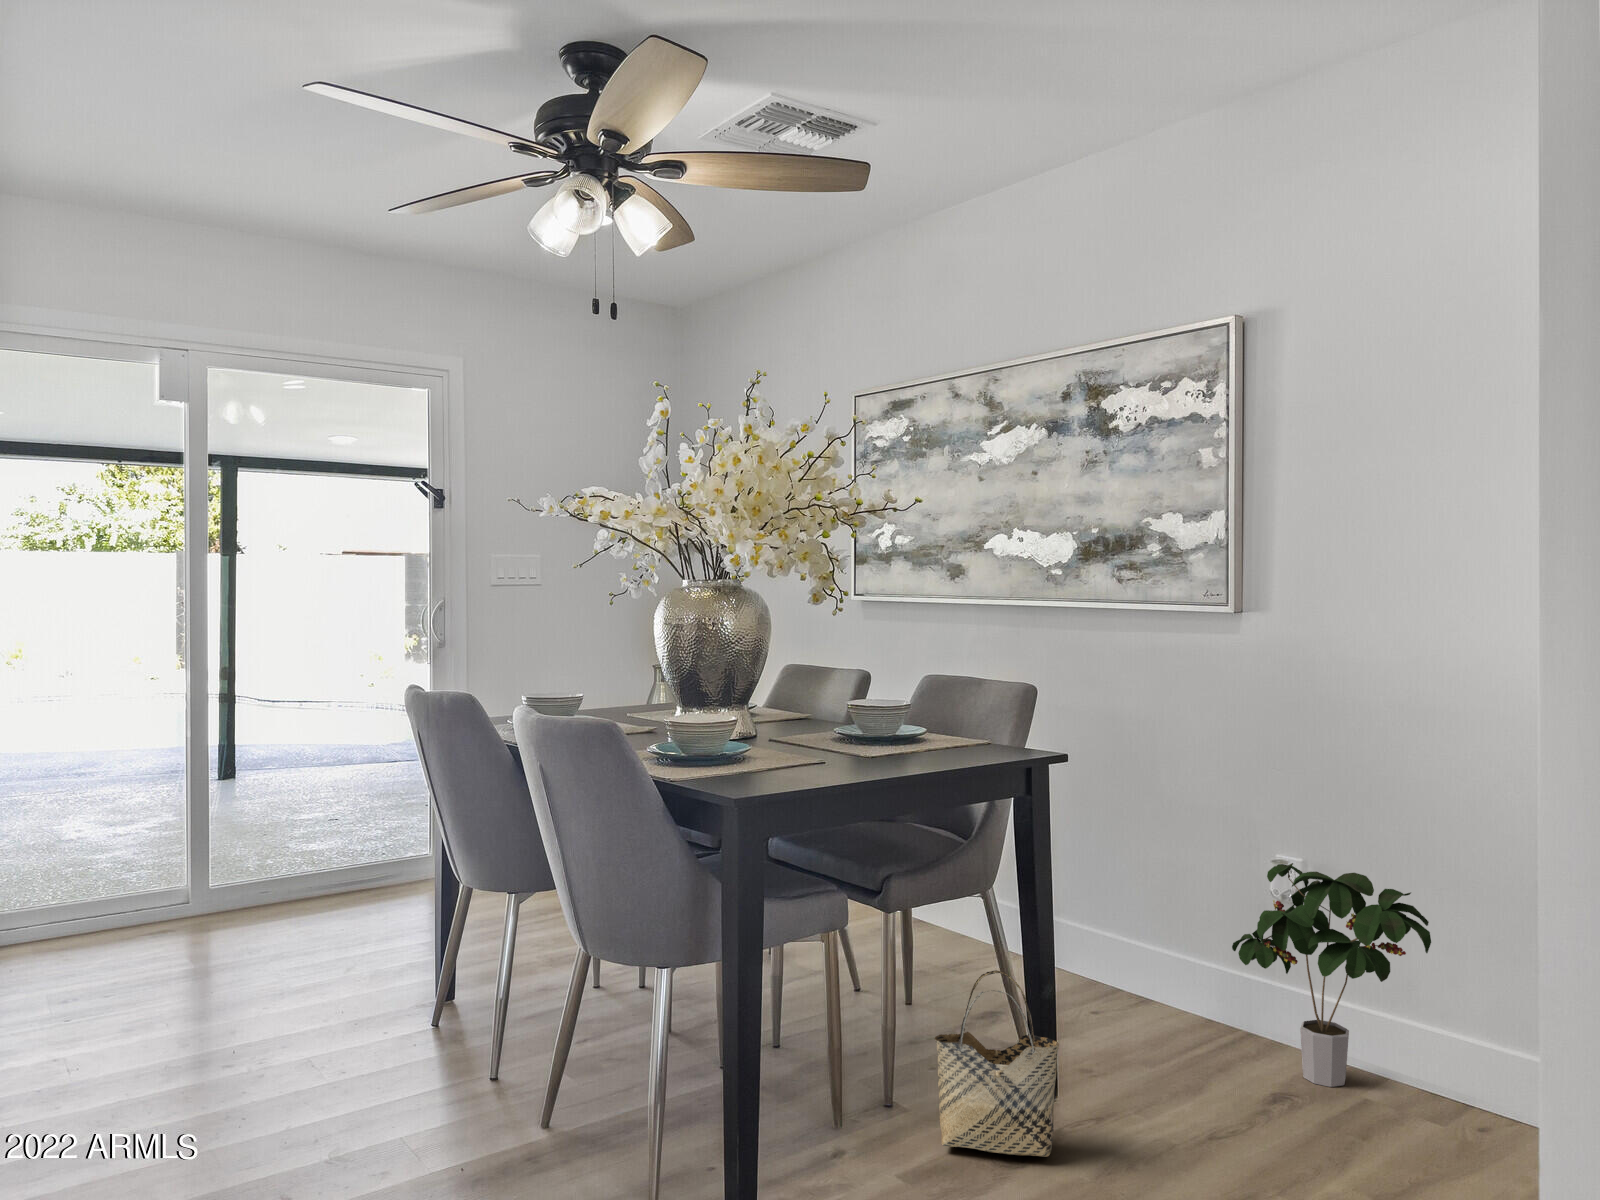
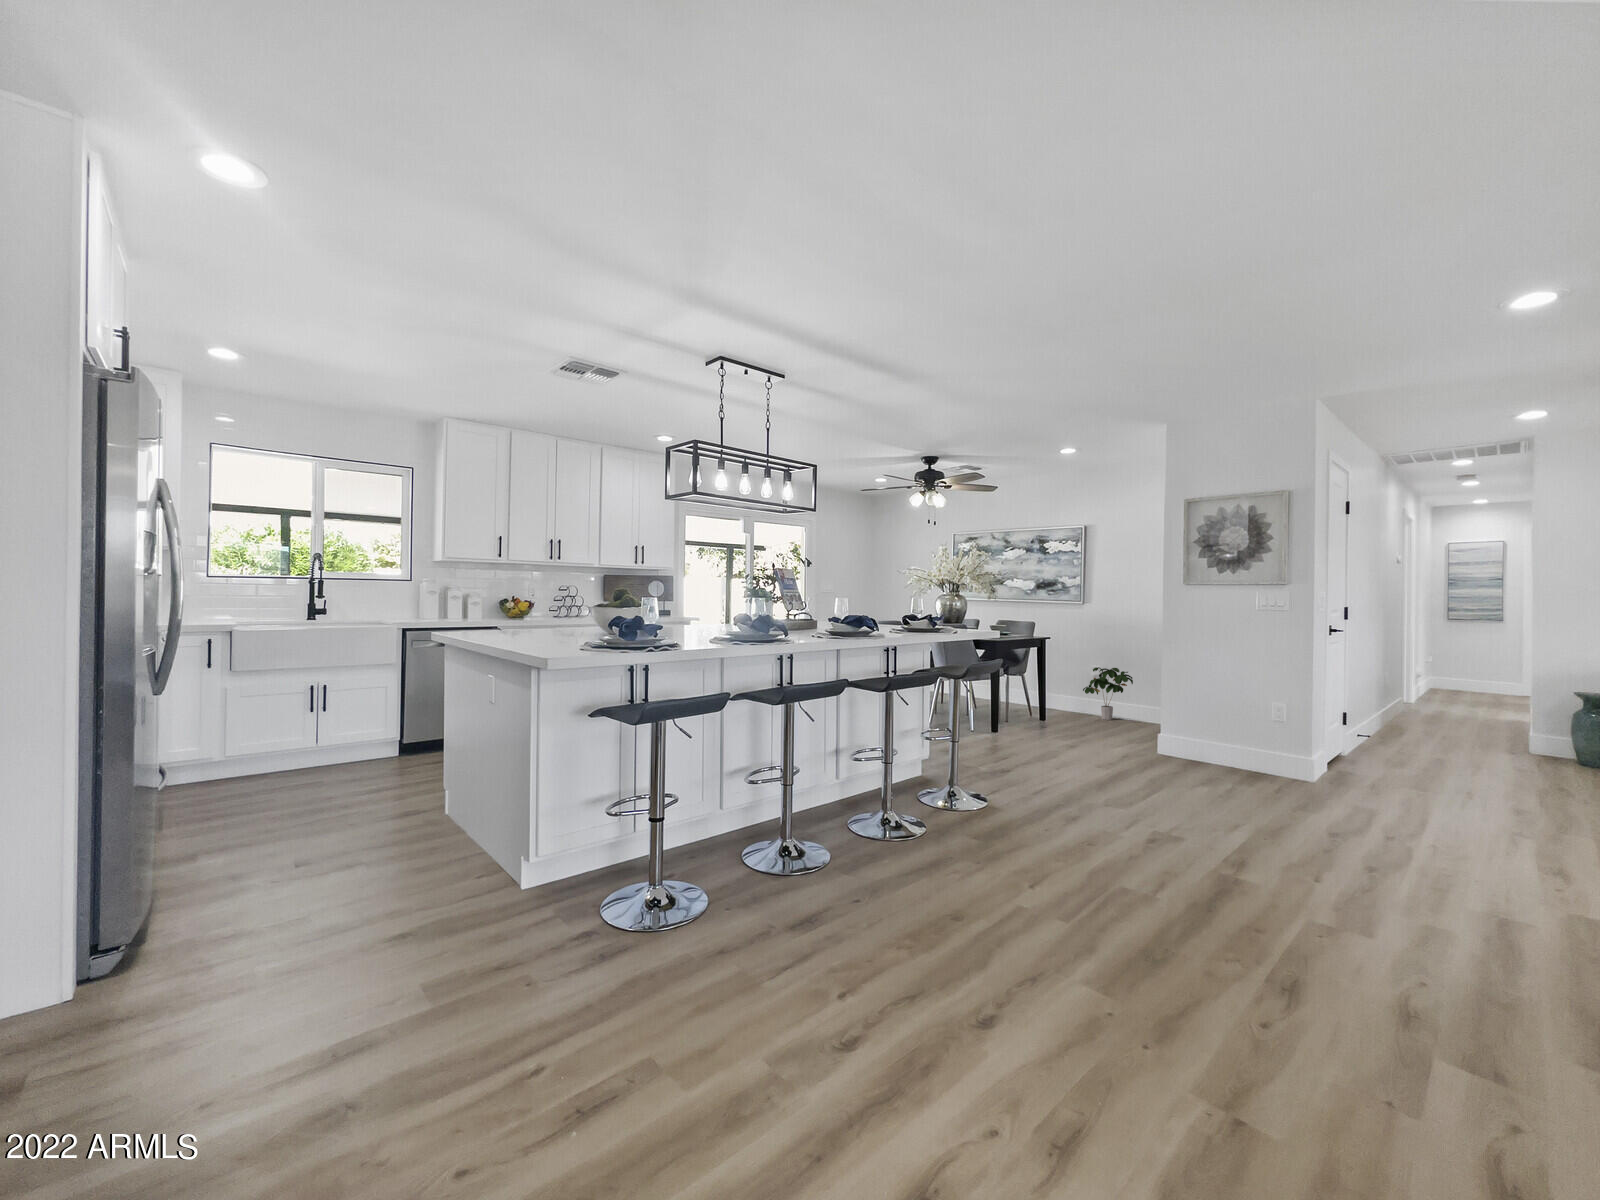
woven basket: present [934,970,1059,1157] -> none [1022,687,1051,726]

